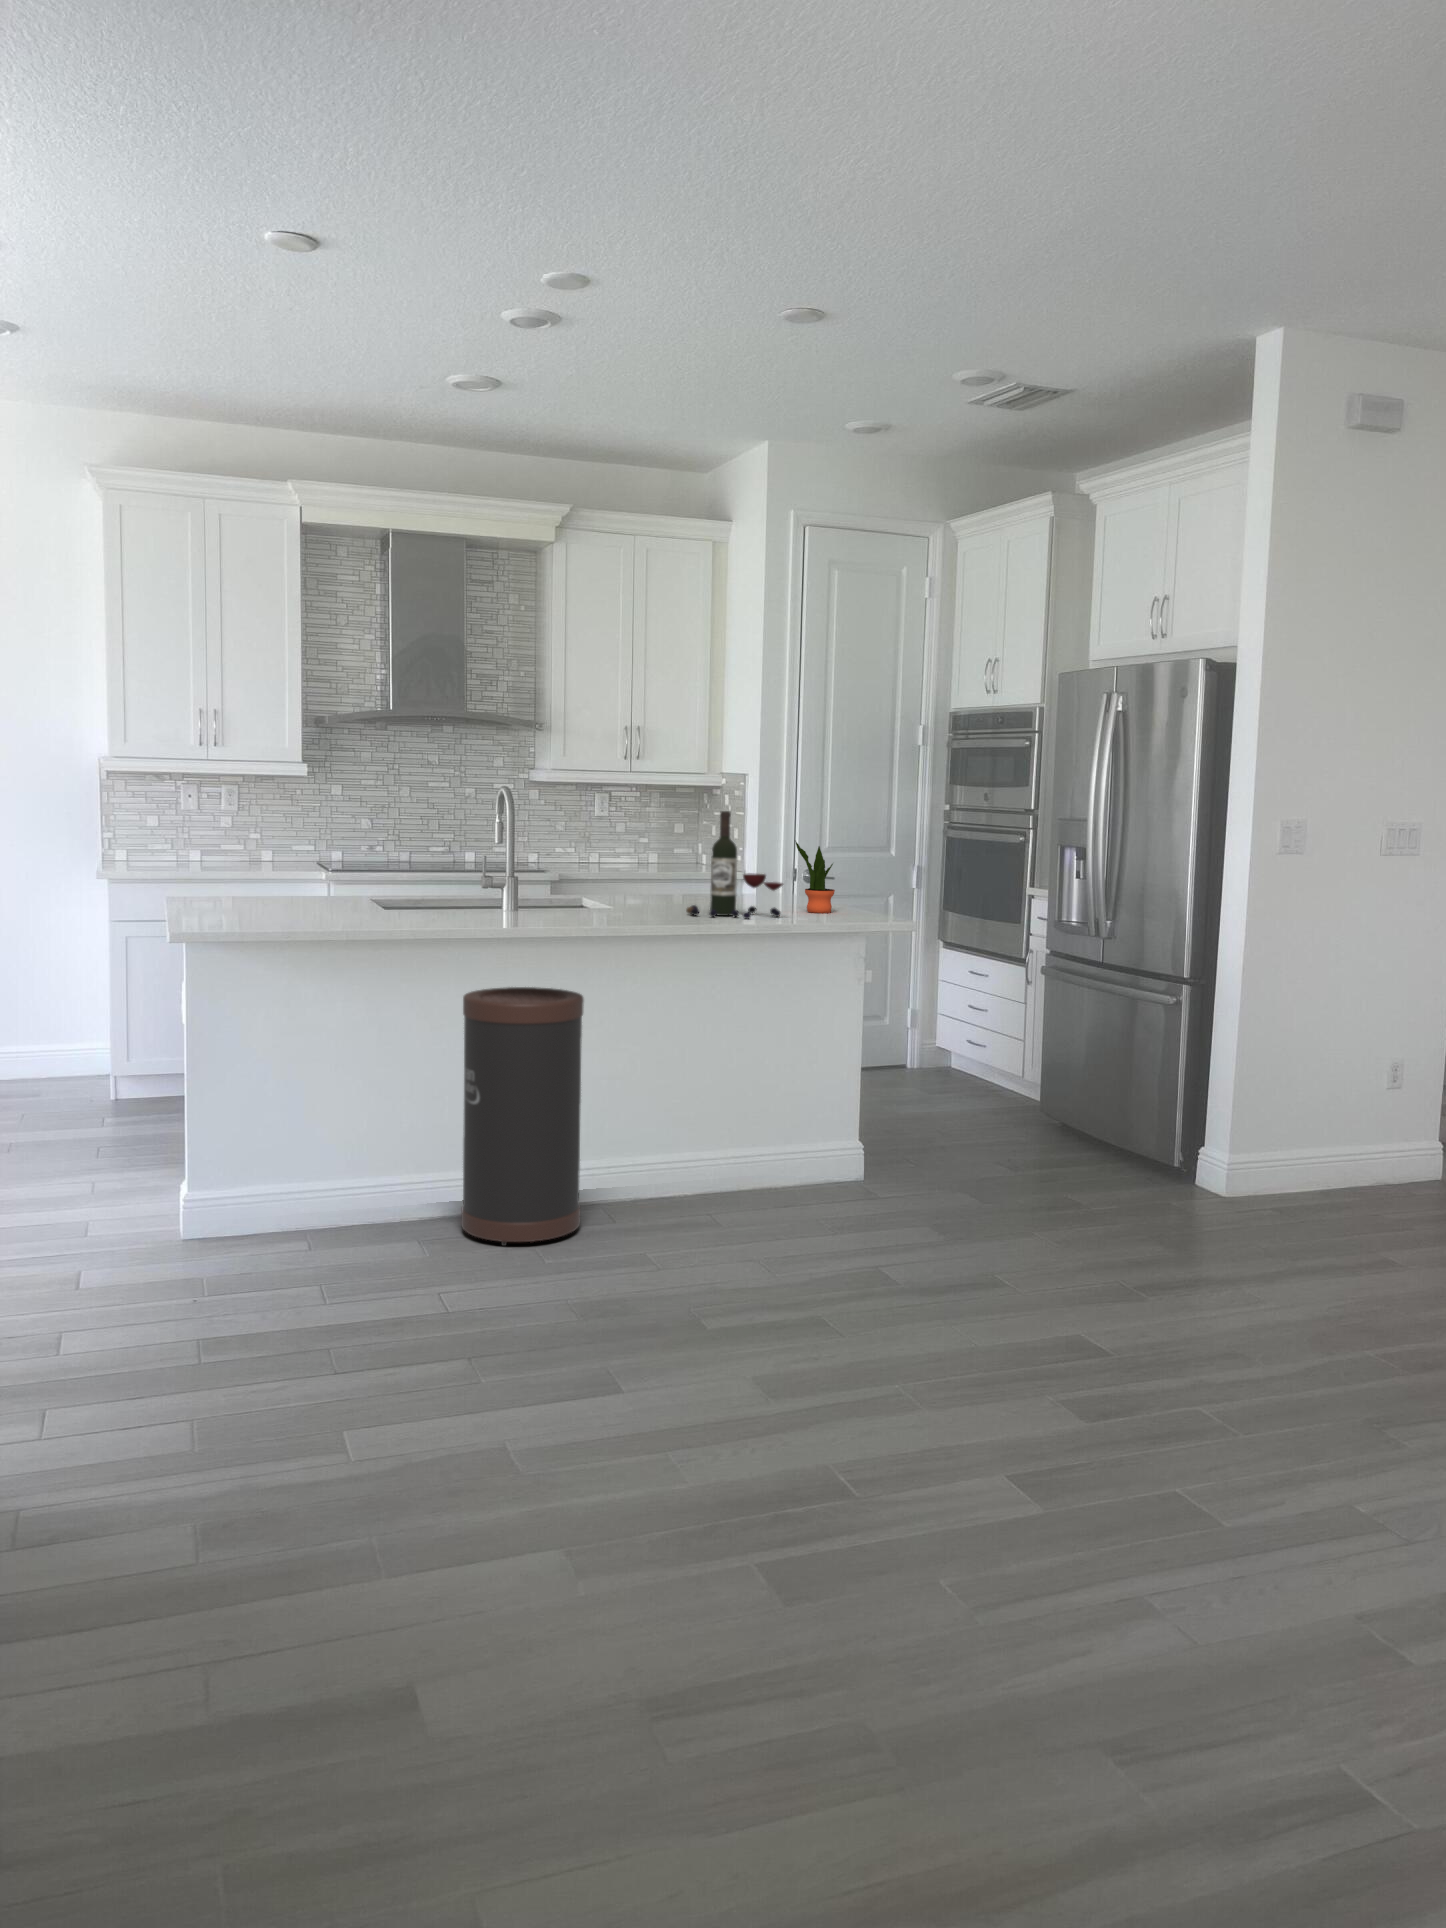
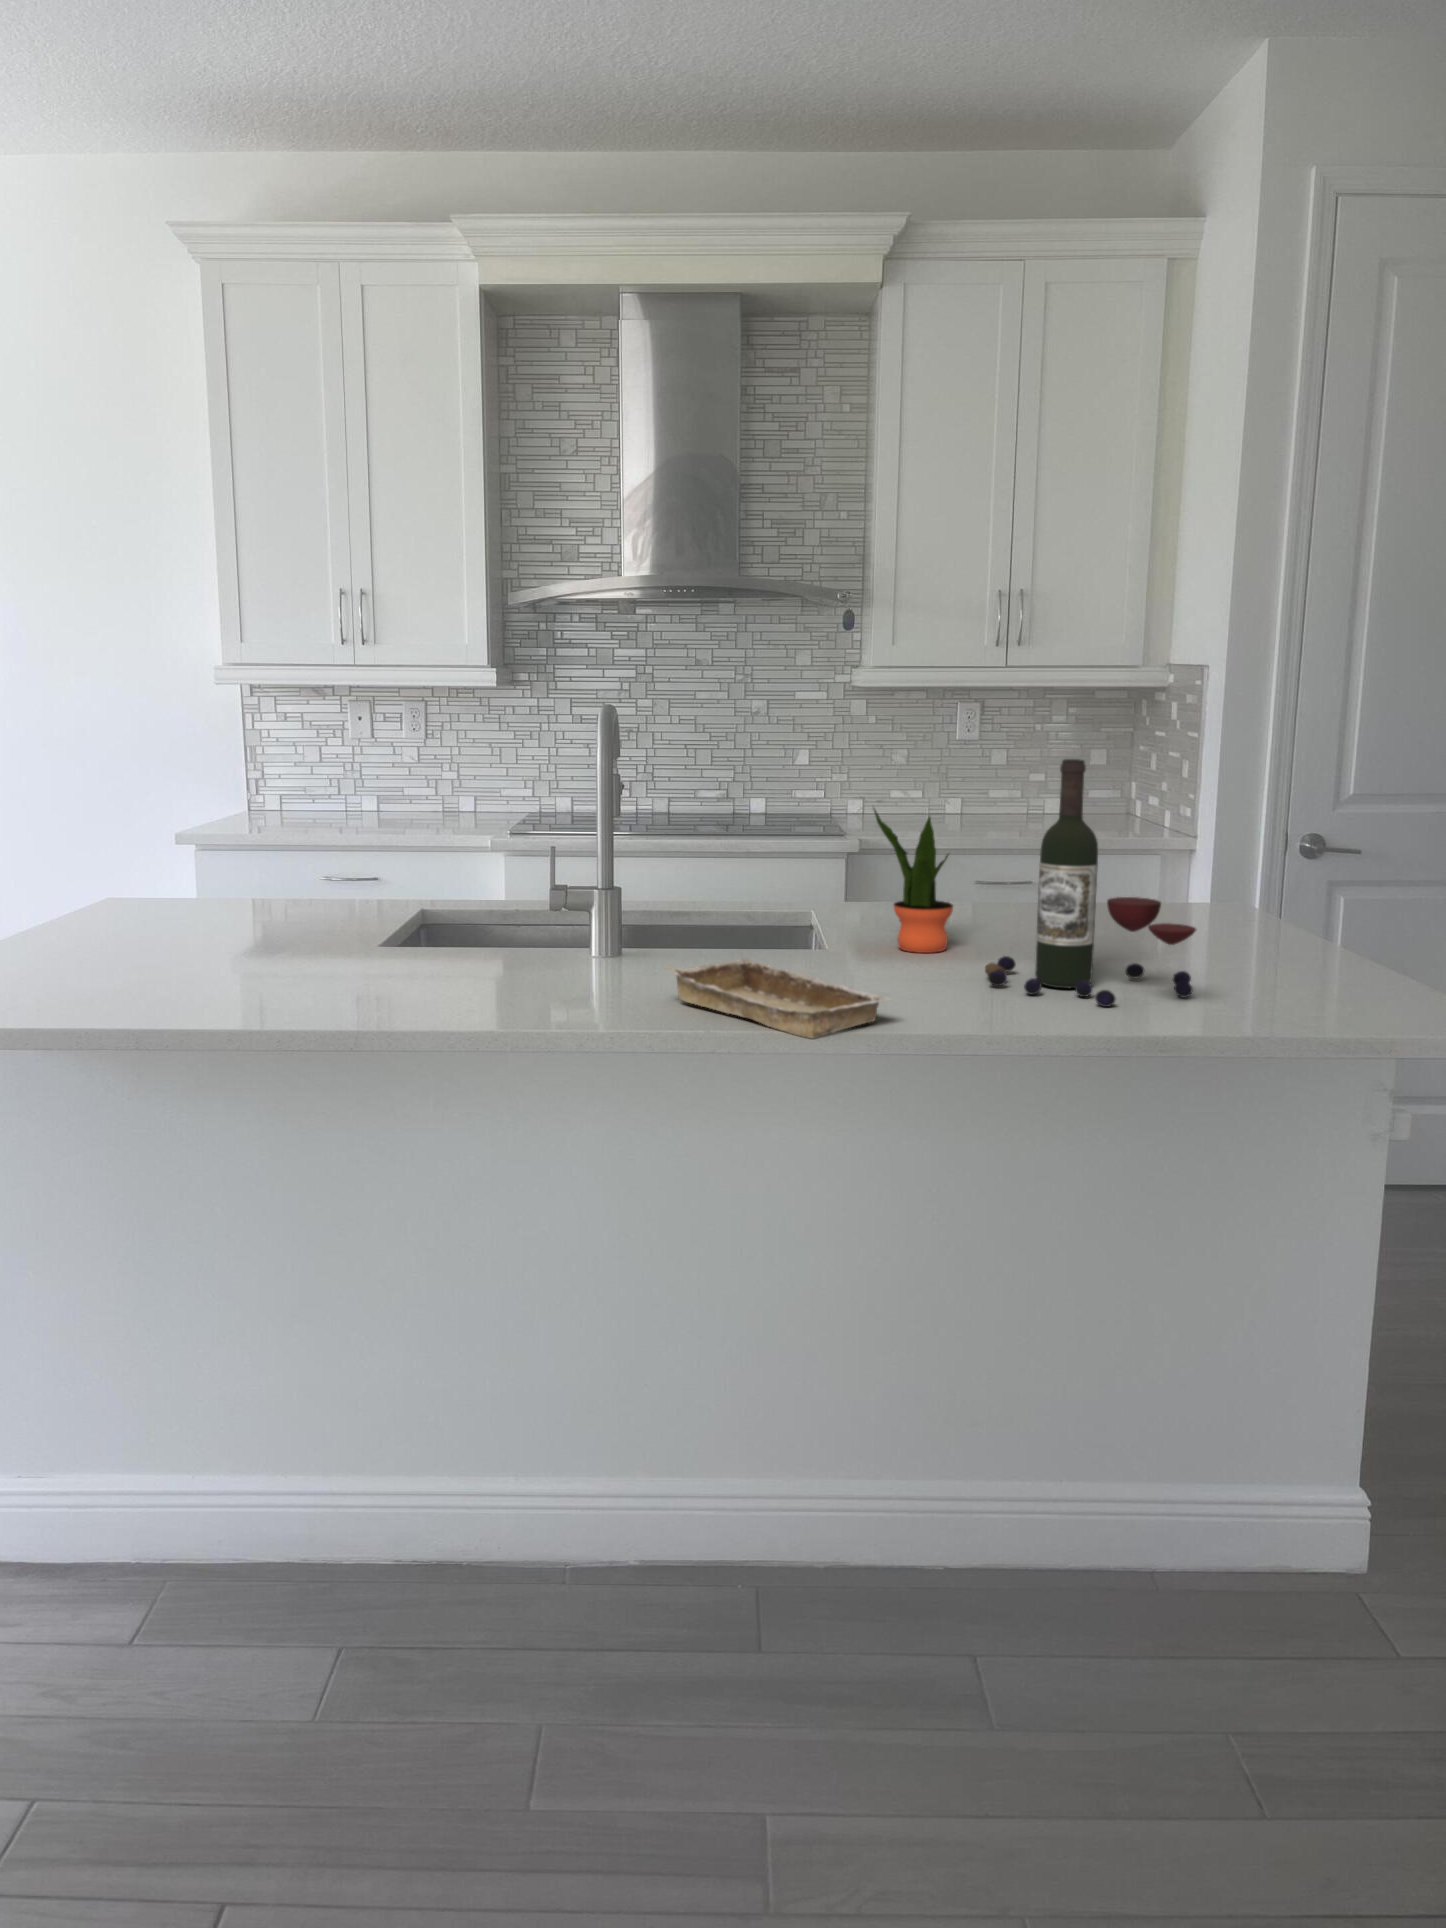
potted plant: present [795,841,835,913] -> present [874,809,953,953]
tray: none [555,903,667,925] -> present [668,959,891,1038]
trash can: present [461,987,584,1246] -> none [417,1145,681,1736]

